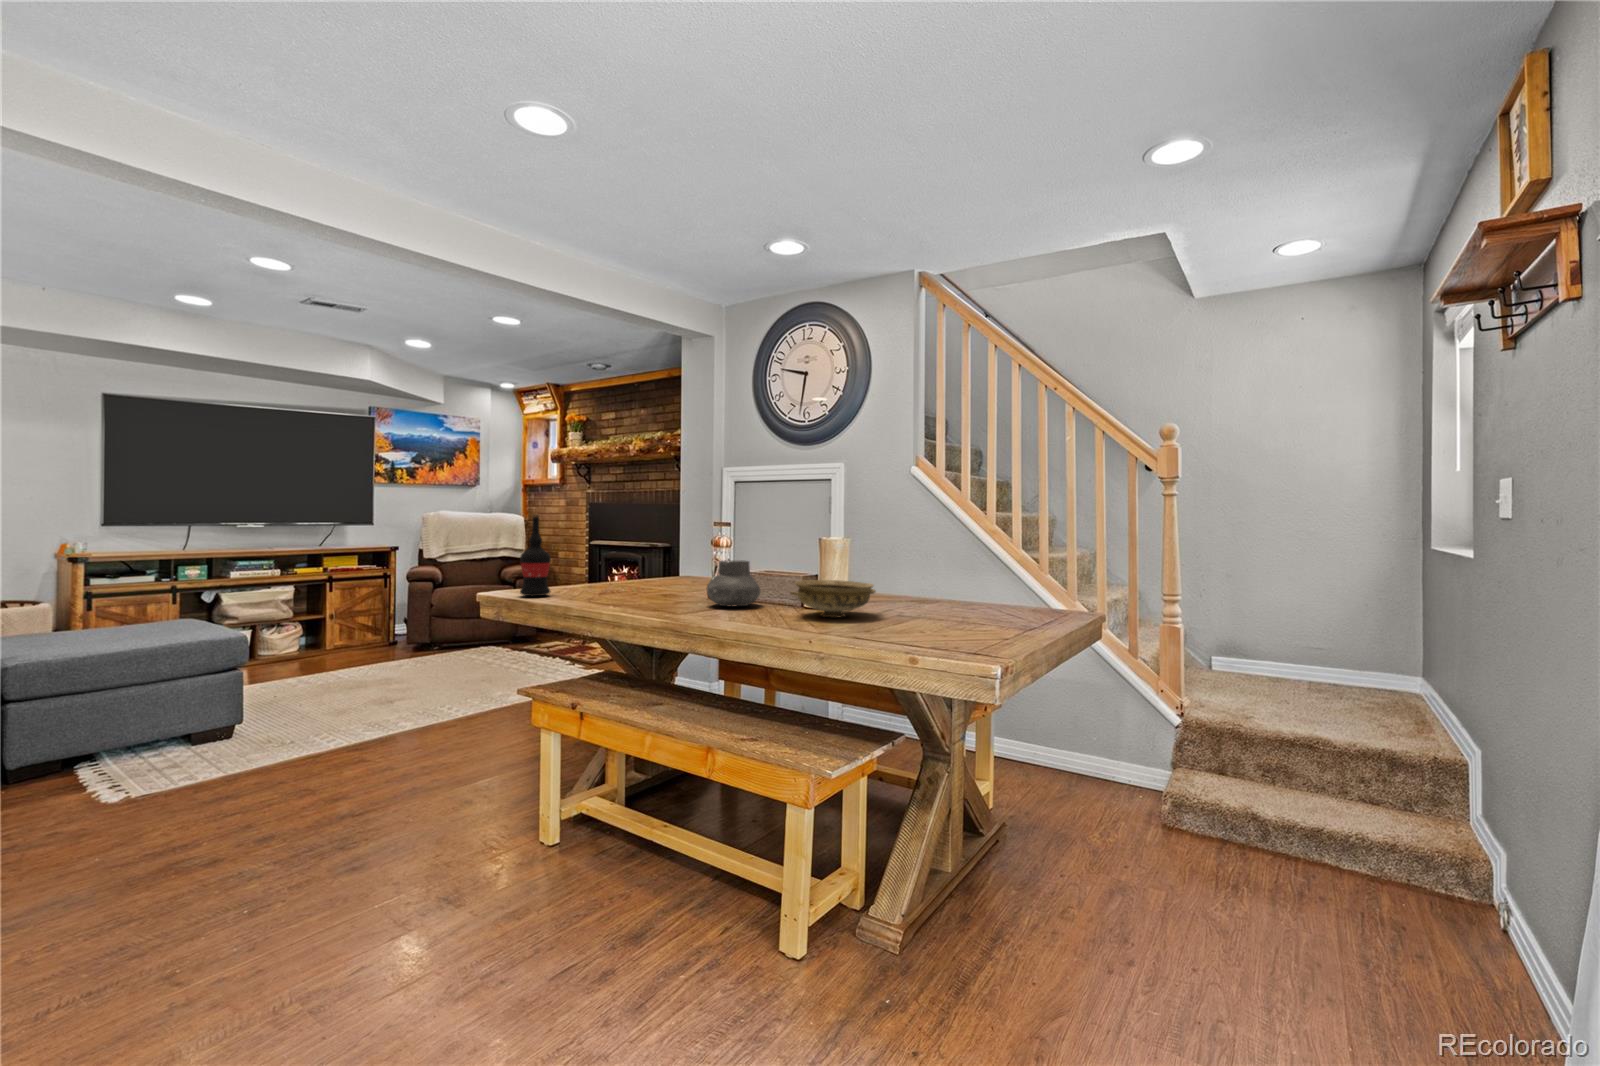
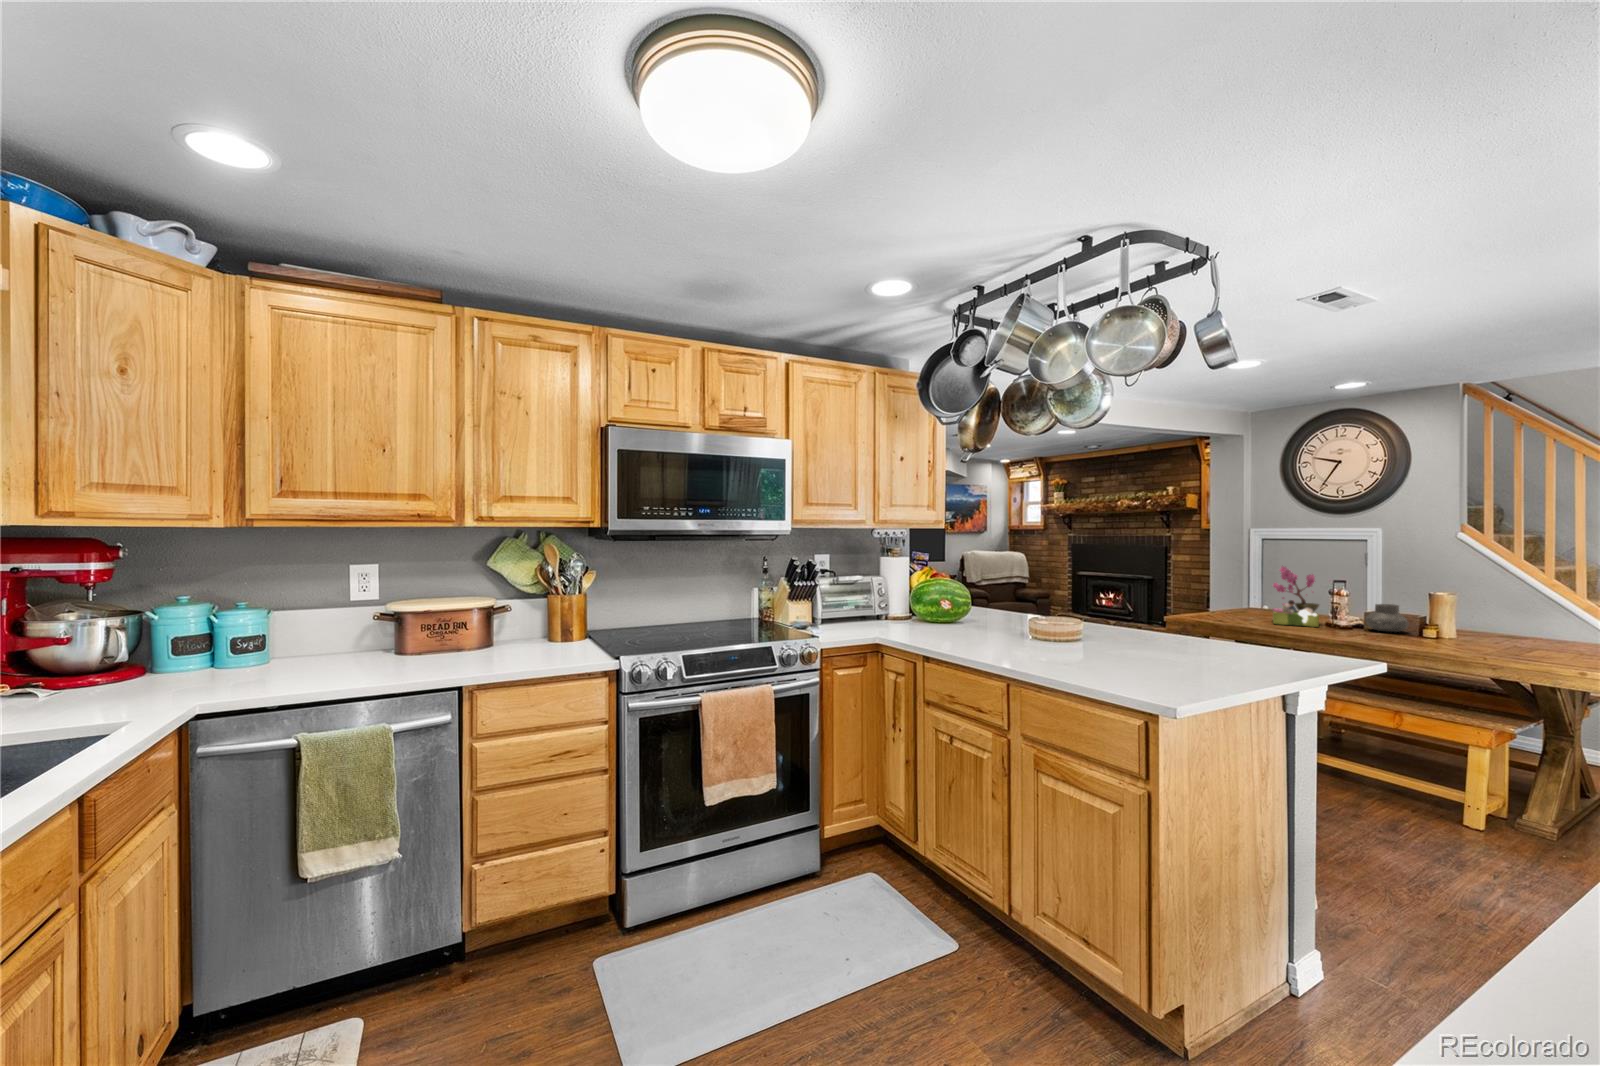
flower arrangement: none [588,501,668,604] -> present [1273,566,1319,627]
wine bottle: present [520,514,551,596] -> none [1211,572,1231,619]
ceramic bowl: present [791,580,876,617] -> none [1453,619,1523,643]

